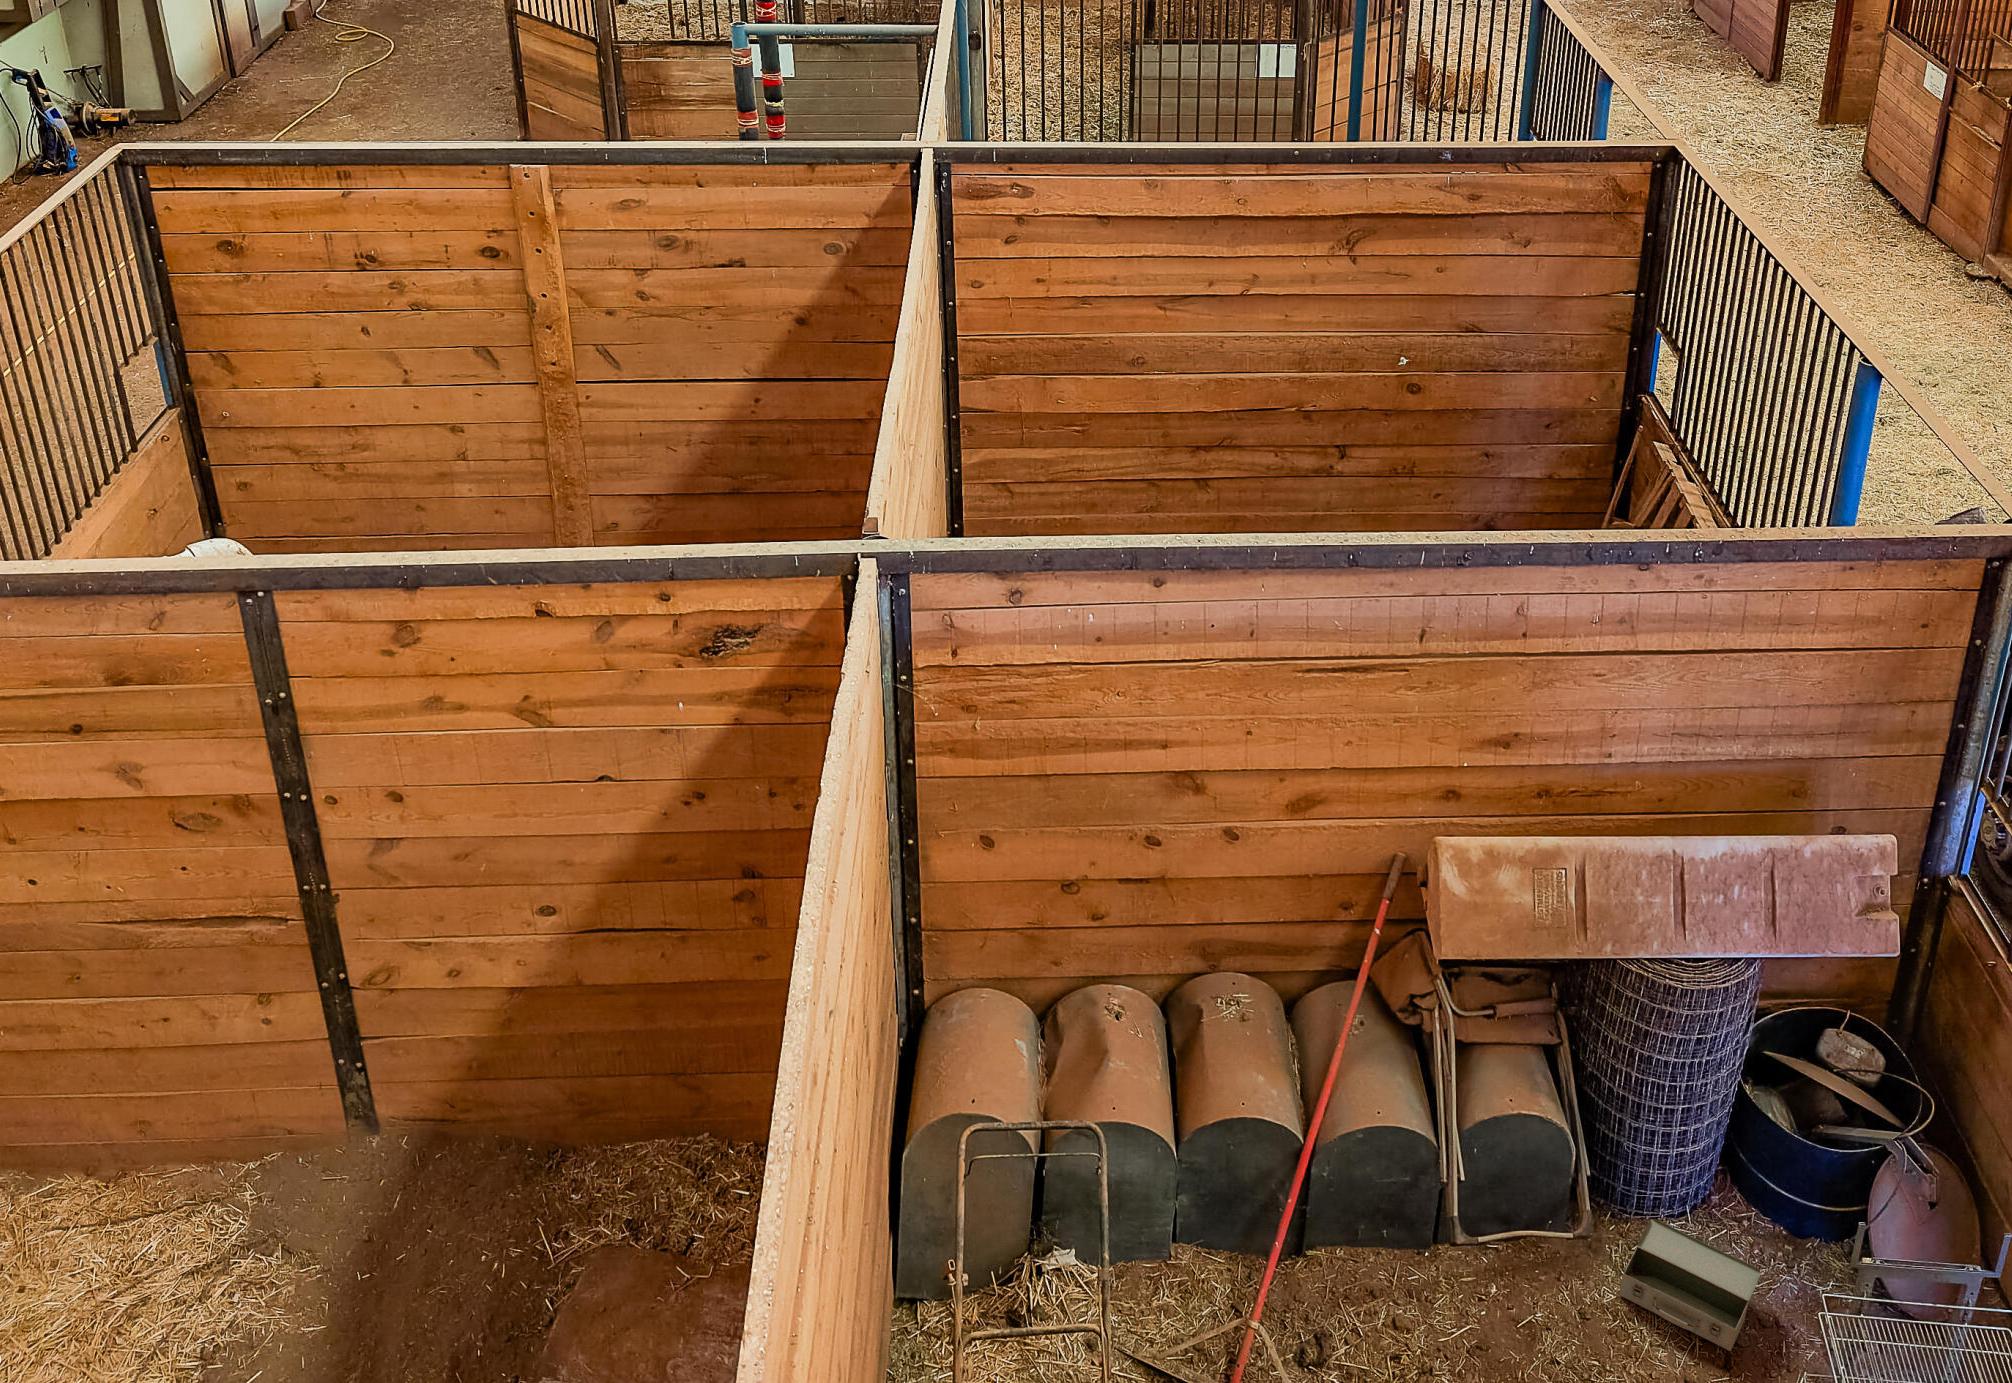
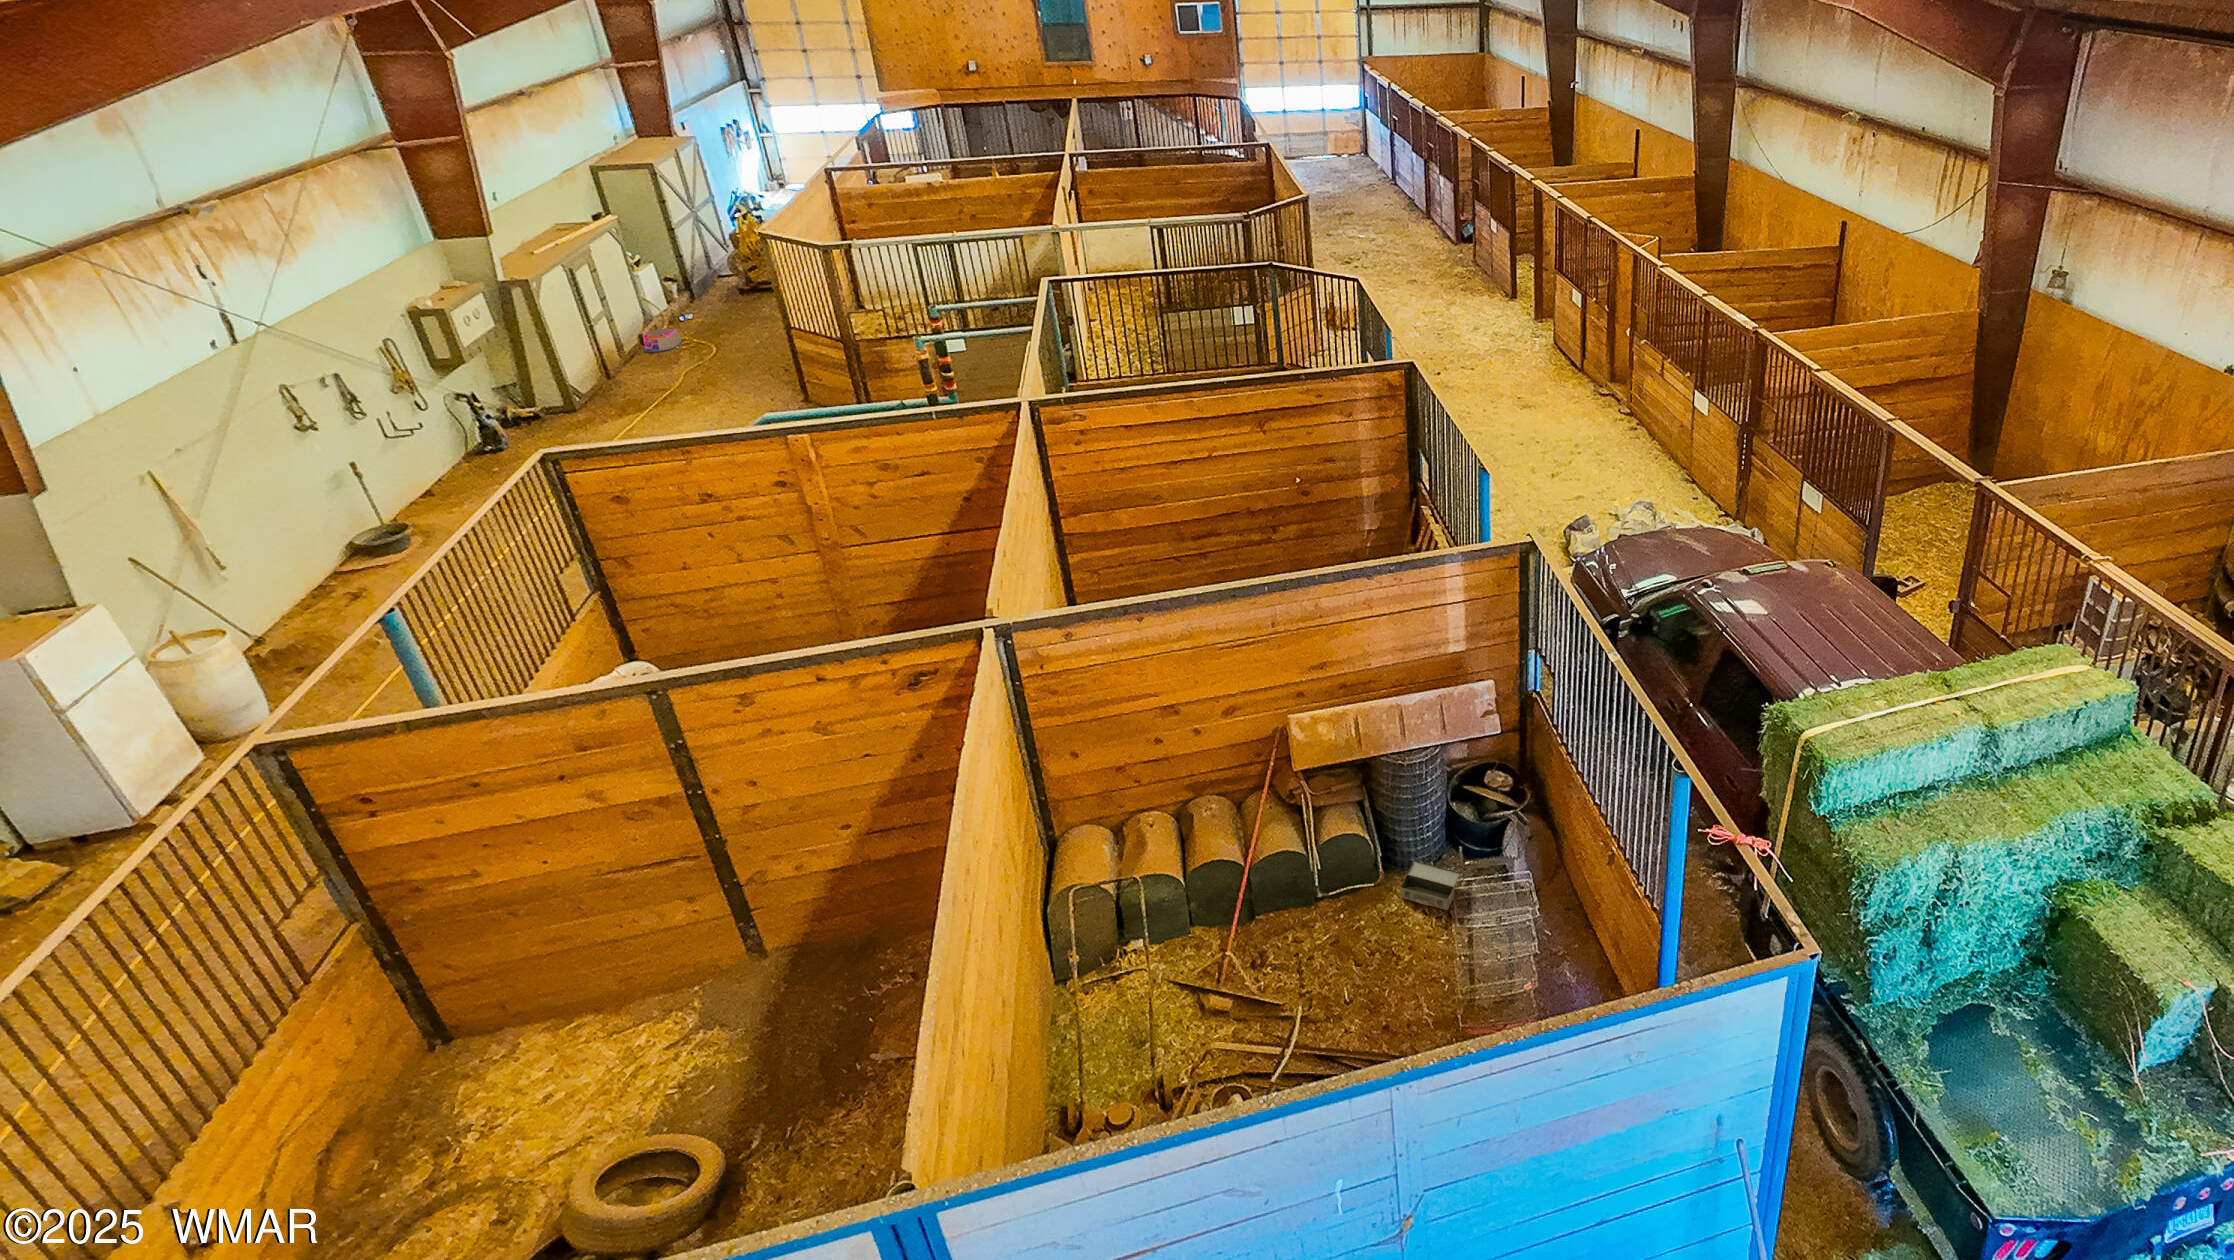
storage bin: none [281,12,339,49] -> present [642,328,682,352]

